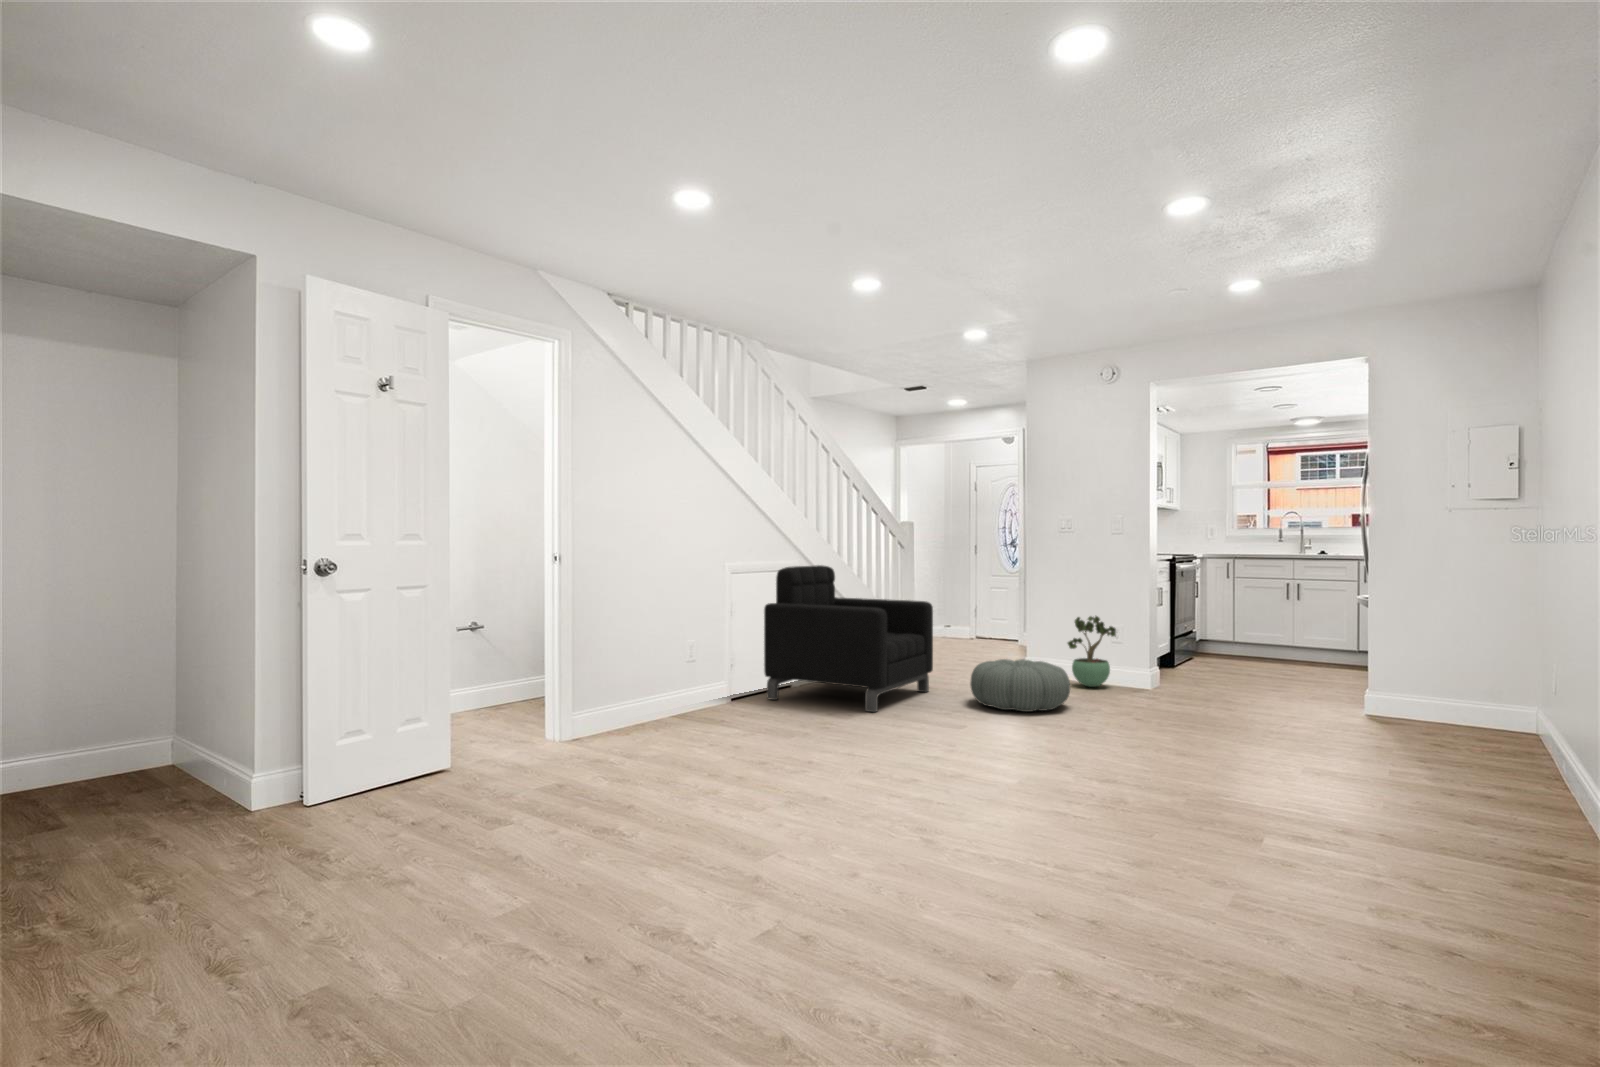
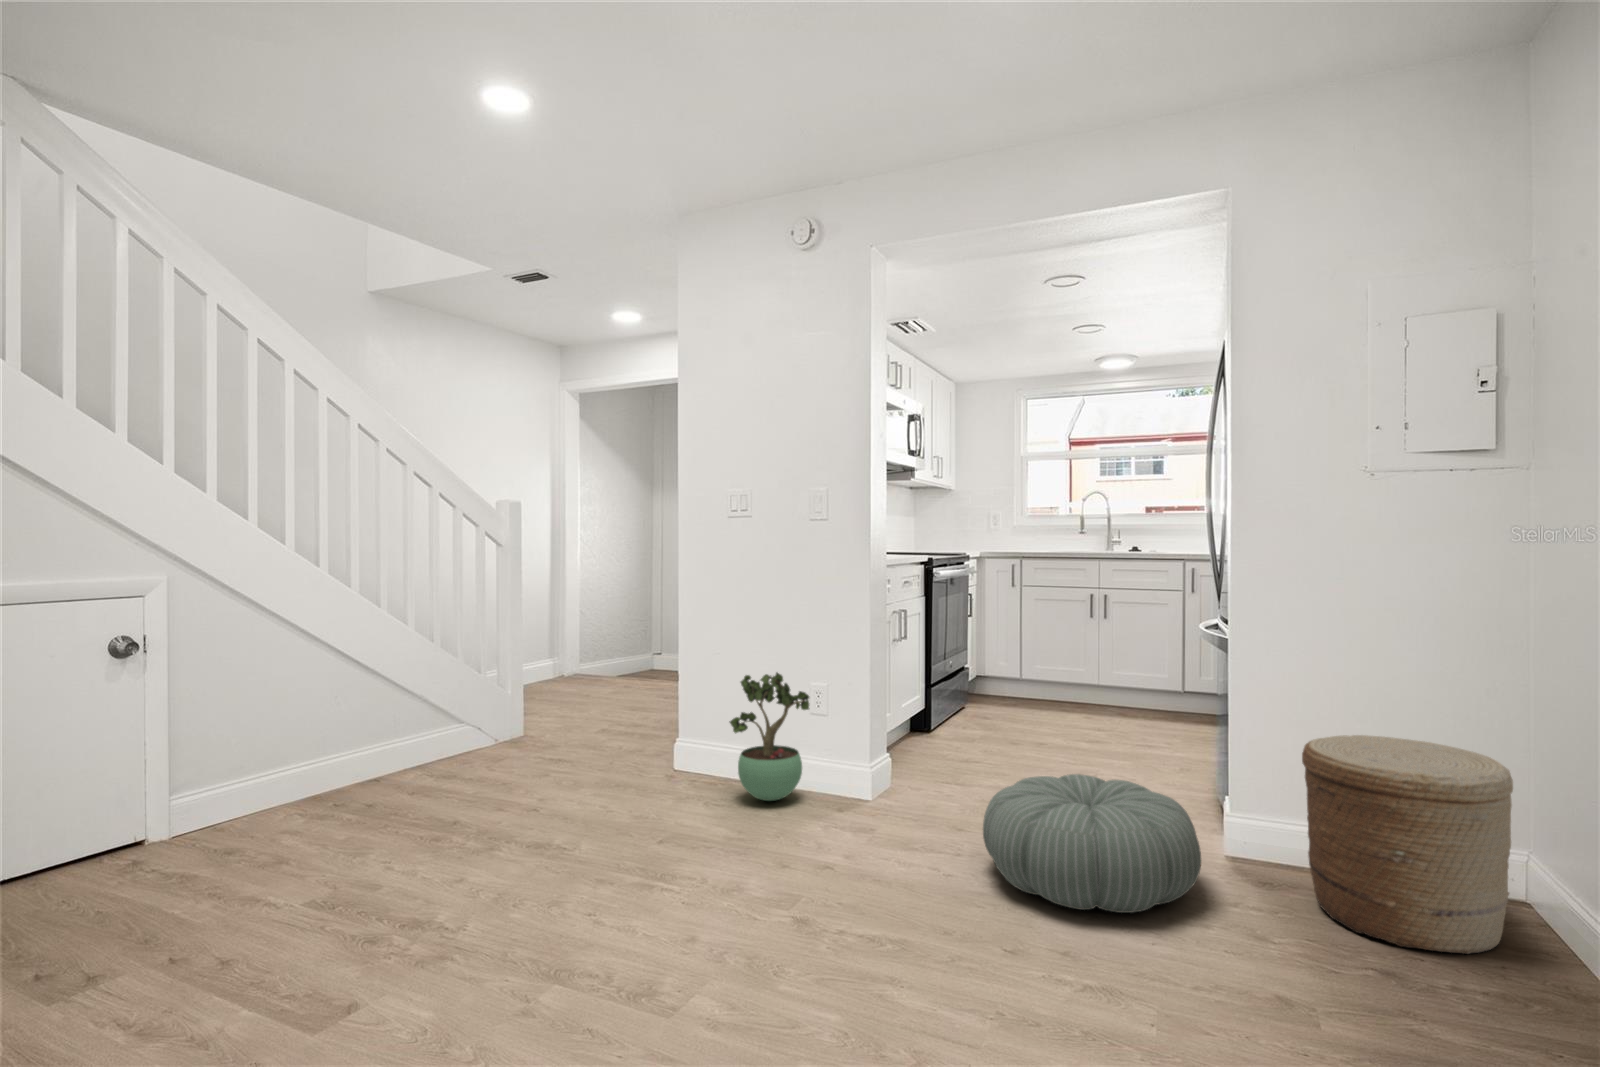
armchair: present [764,565,933,712] -> none [10,592,451,950]
woven basket: none [1406,645,1515,741] -> present [1302,735,1513,954]
pouf: present [970,659,1070,712] -> present [983,774,1201,913]

